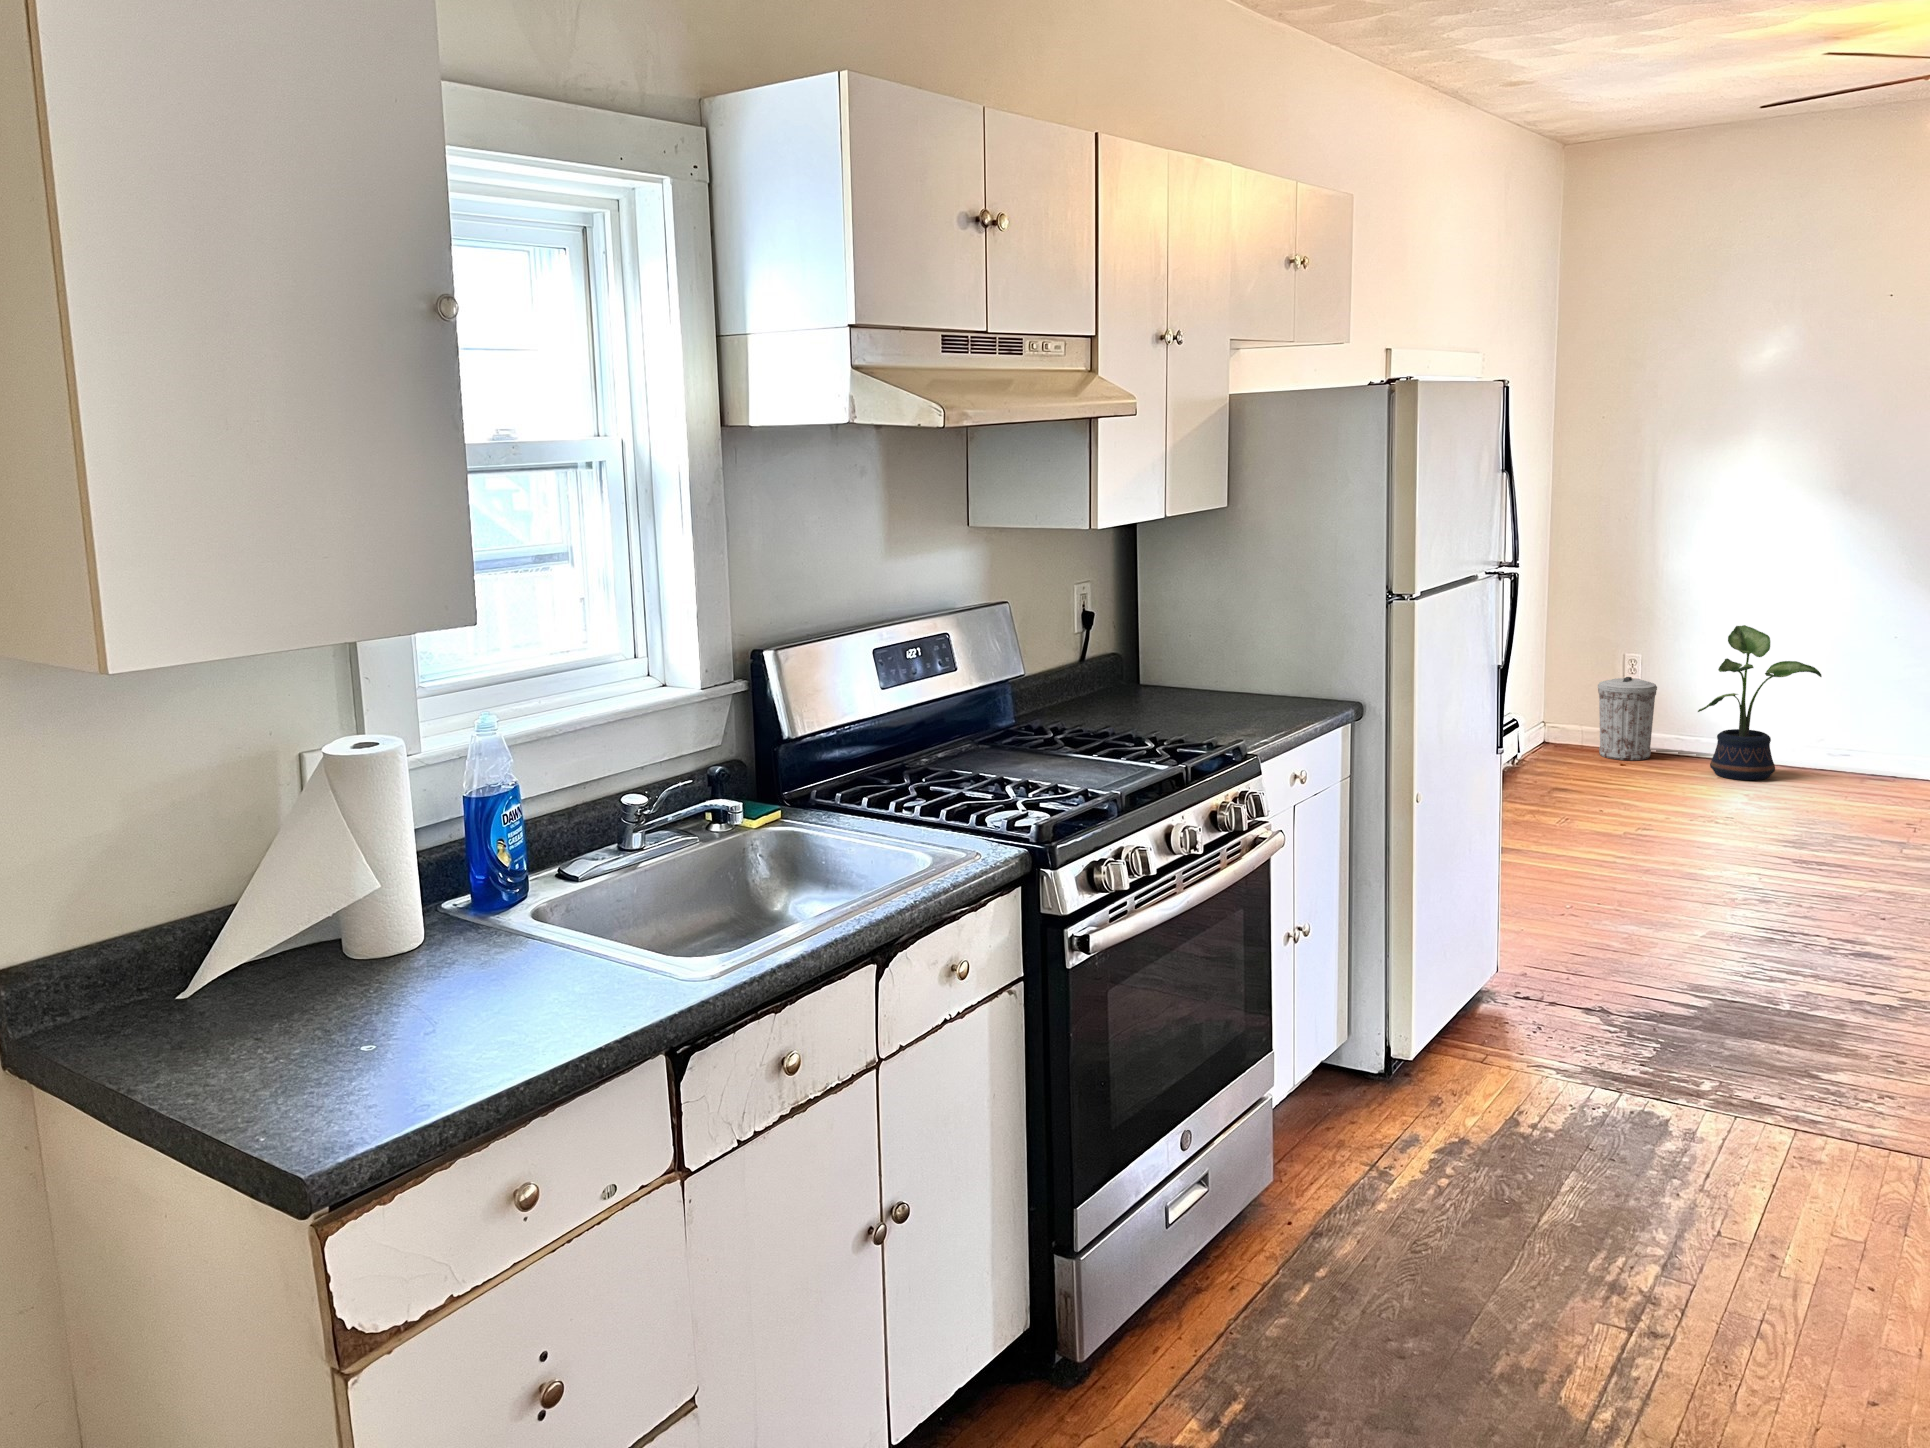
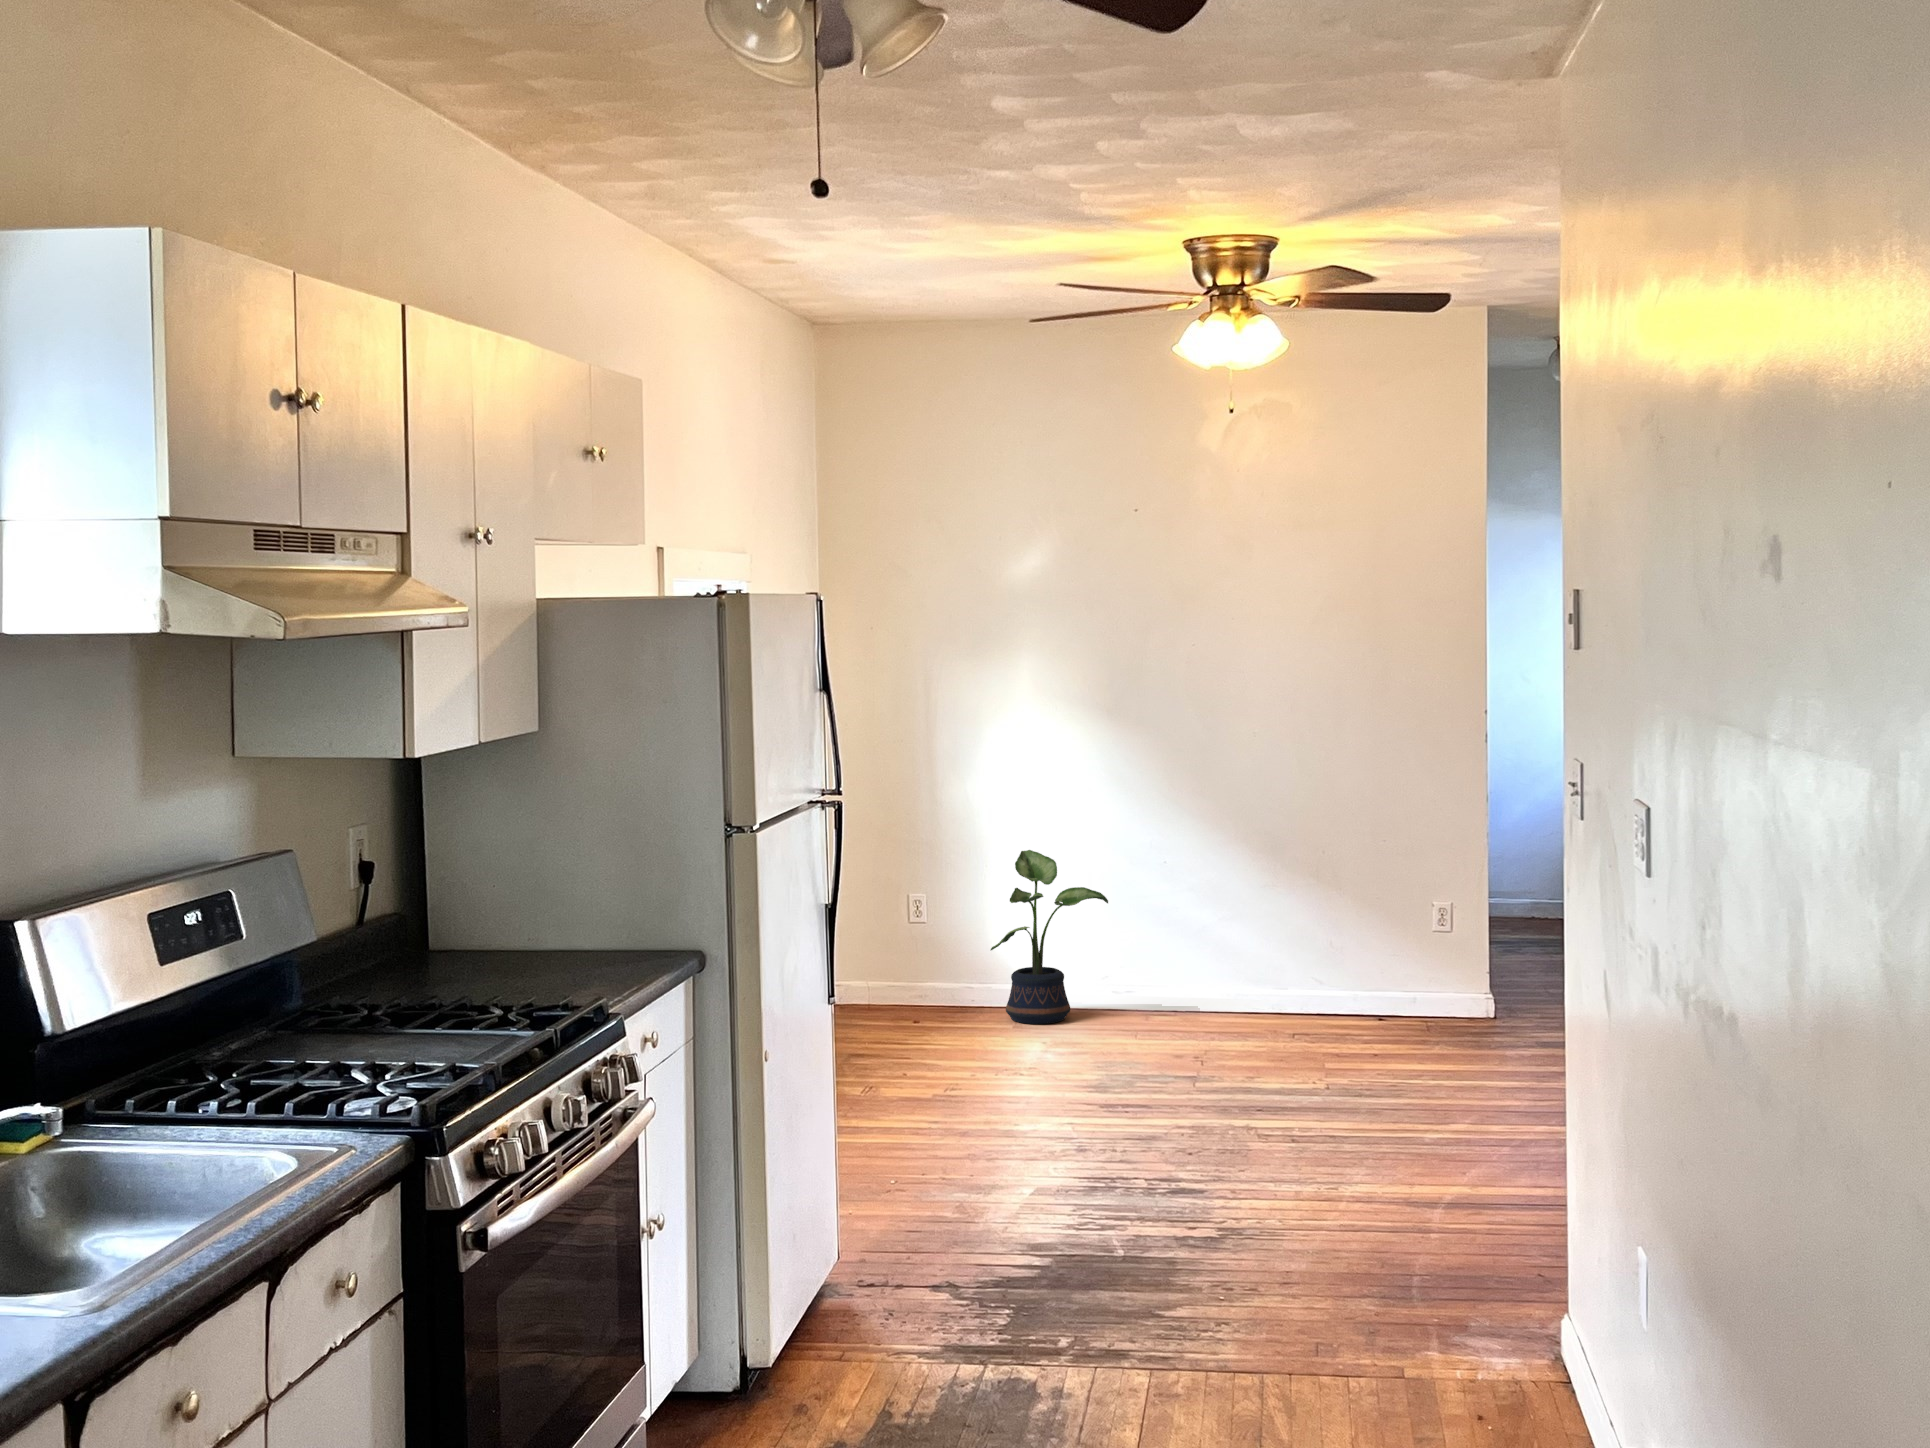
trash can: present [1598,677,1657,760] -> none [883,915,946,1013]

